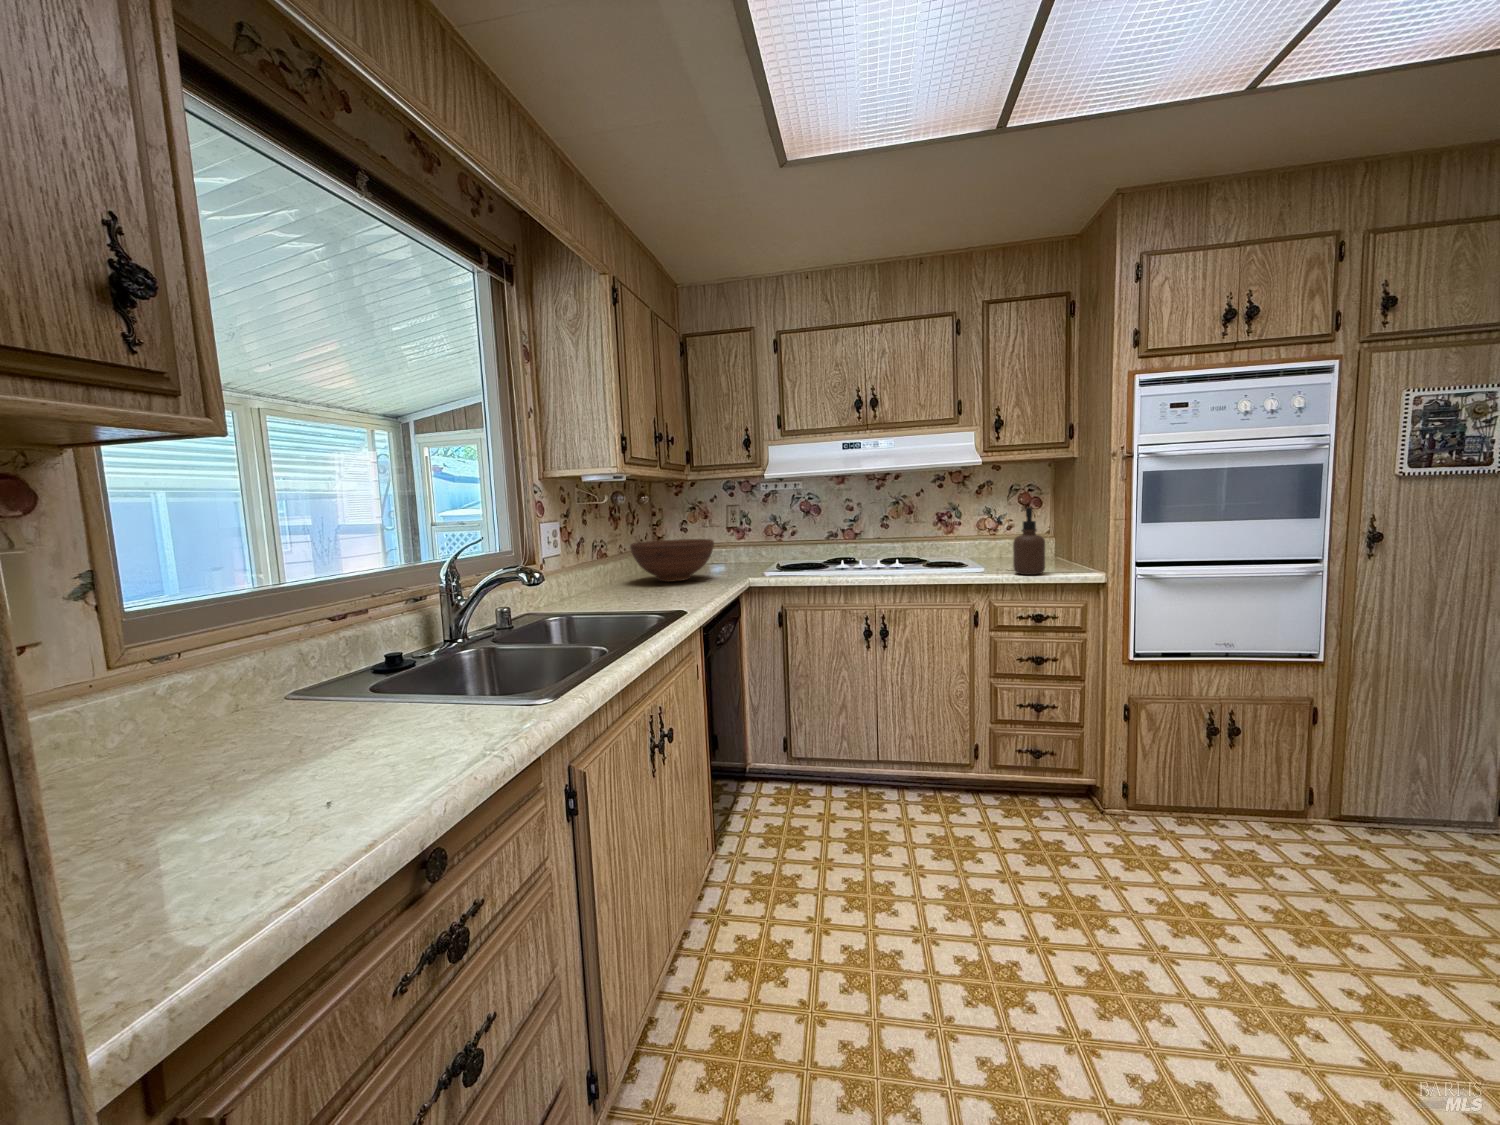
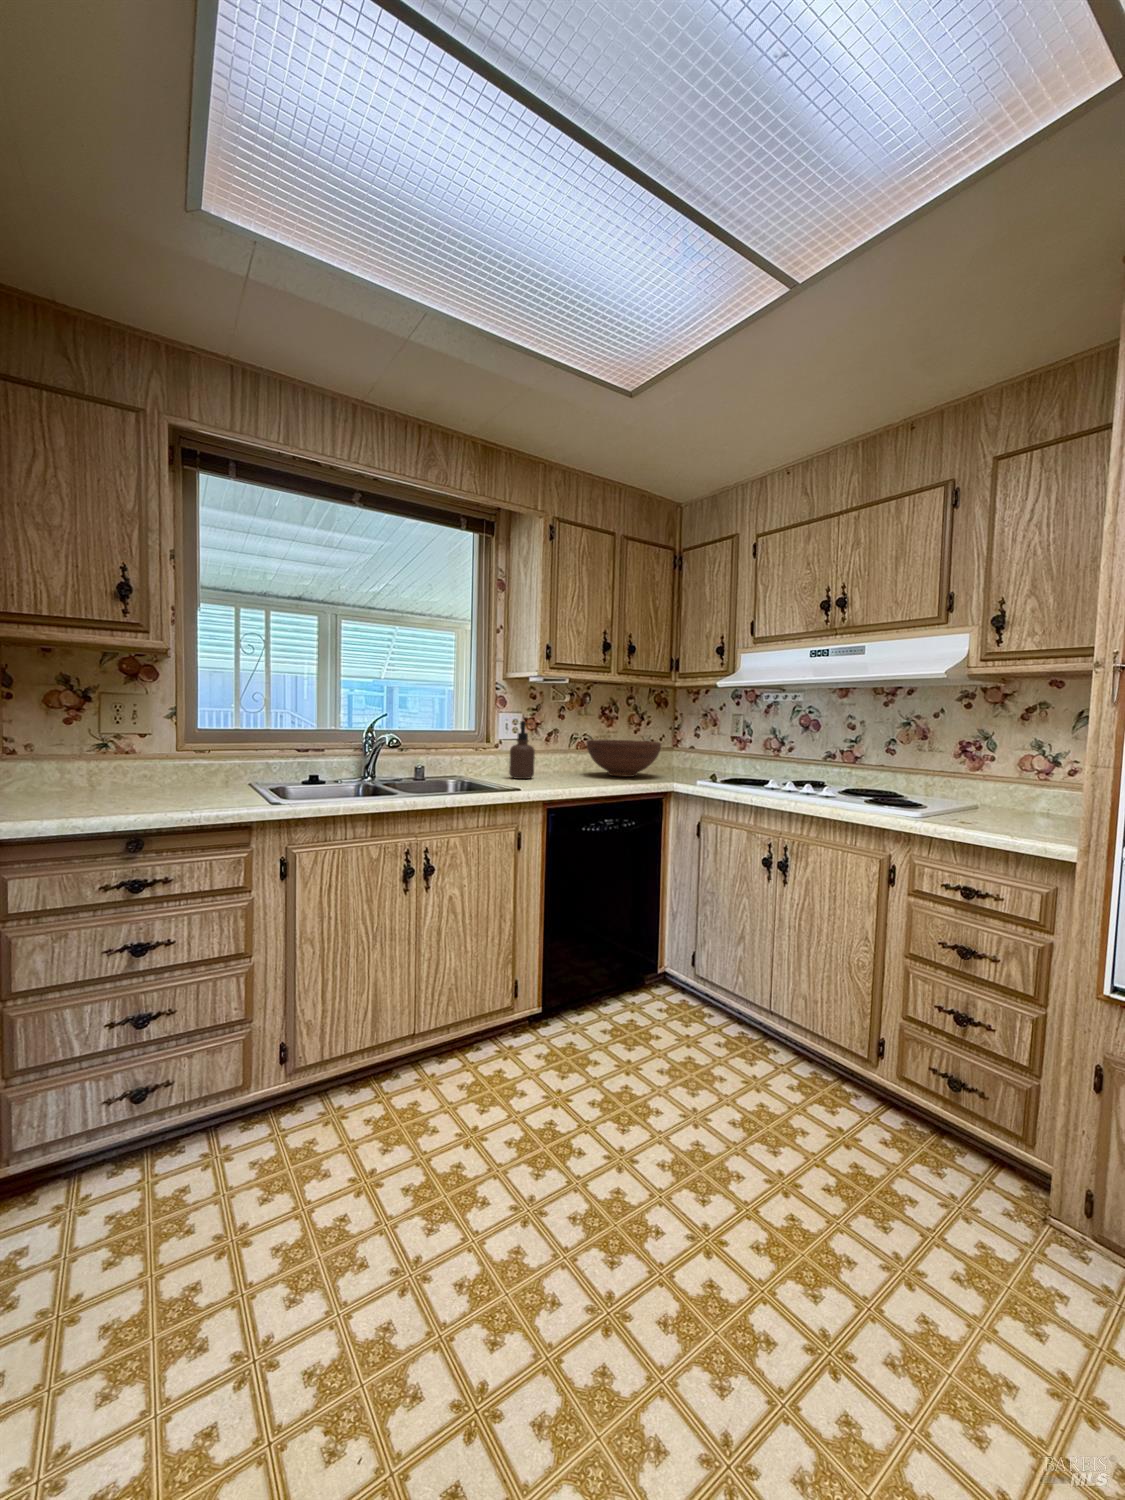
soap dispenser: present [1013,507,1045,575] -> present [509,721,535,779]

